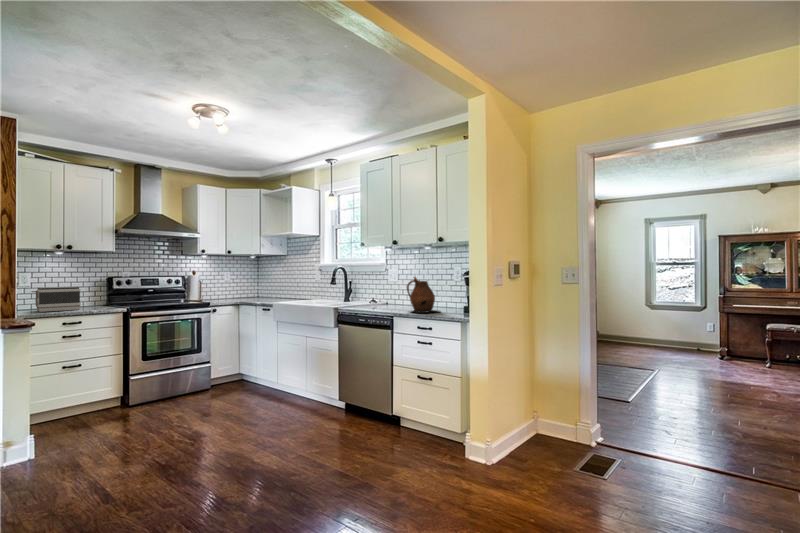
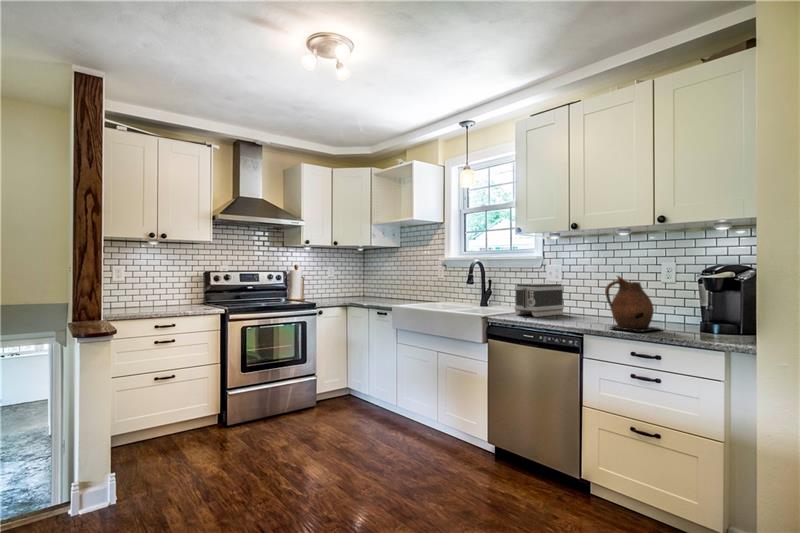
toaster: present [32,287,81,312] -> present [515,283,564,317]

